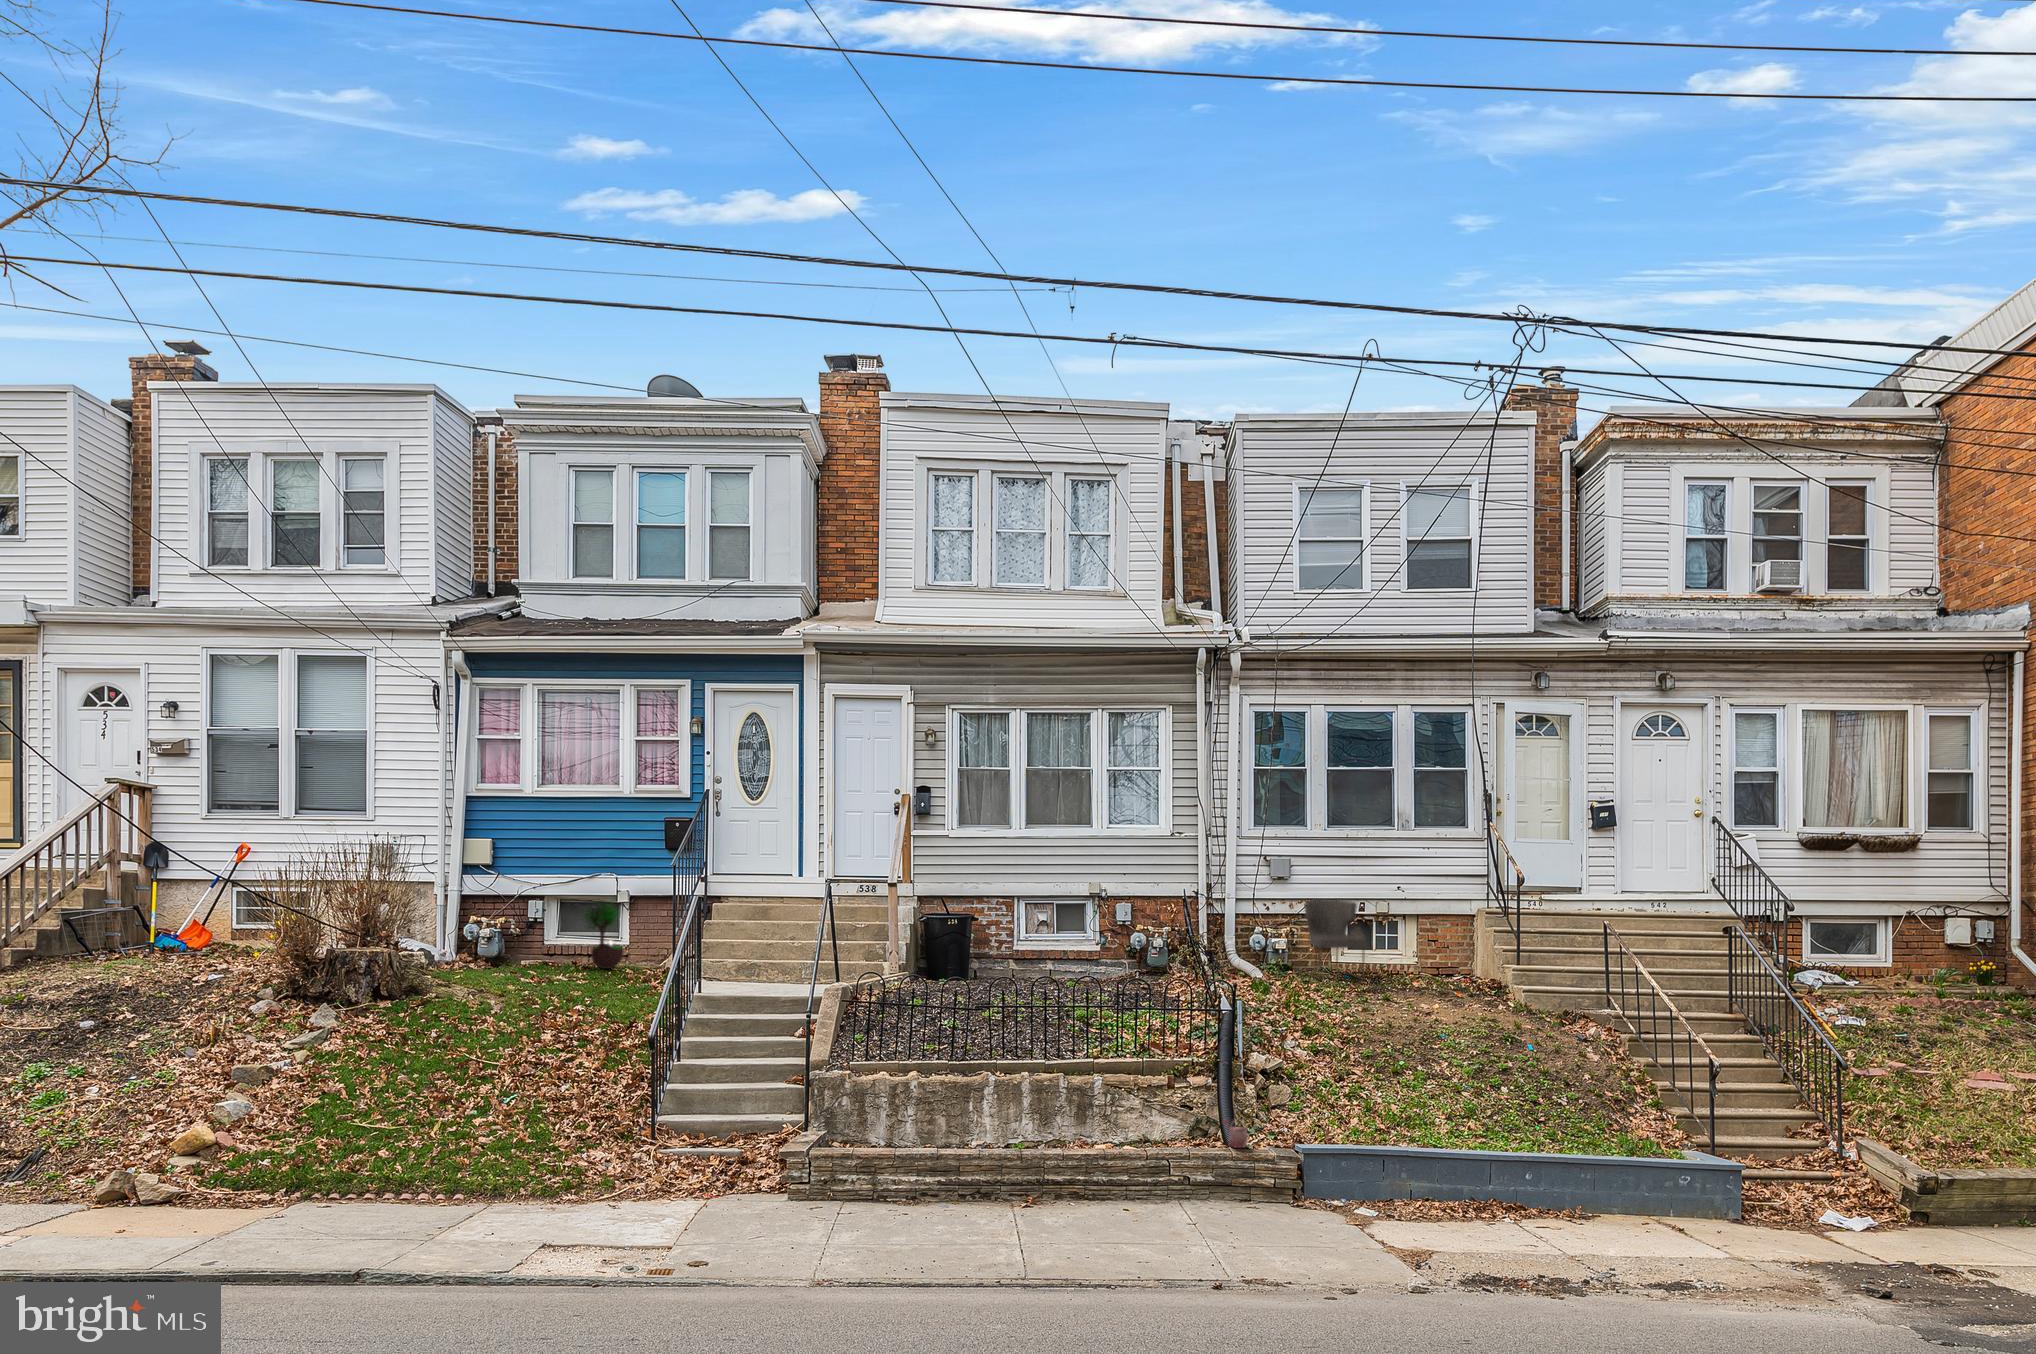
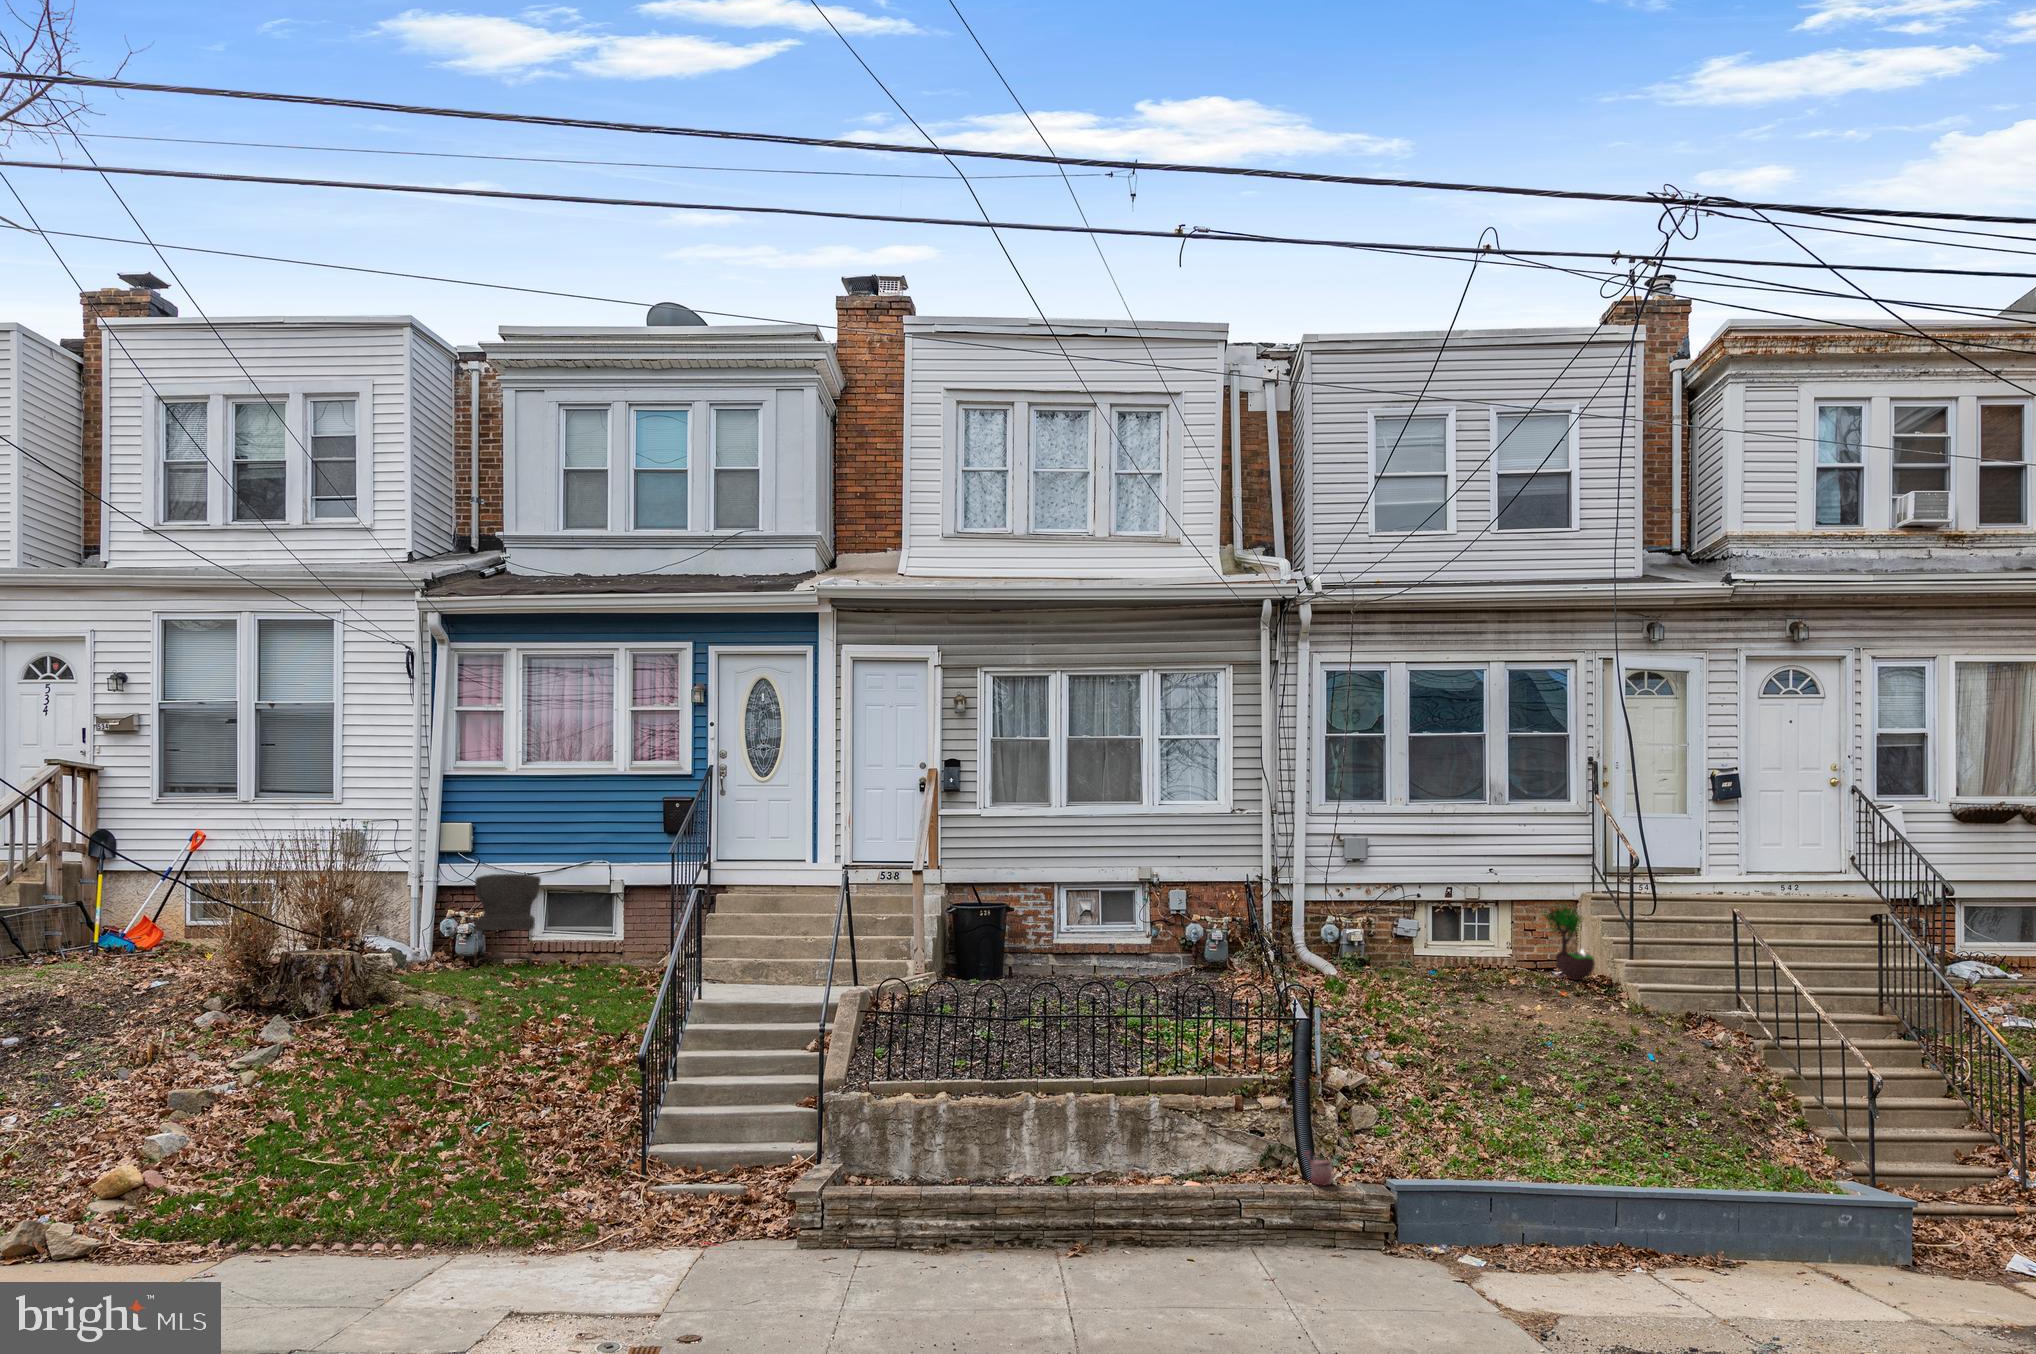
chair: present [1304,899,1366,980] -> present [474,874,541,966]
potted tree: present [583,902,623,969] -> present [1545,904,1594,980]

